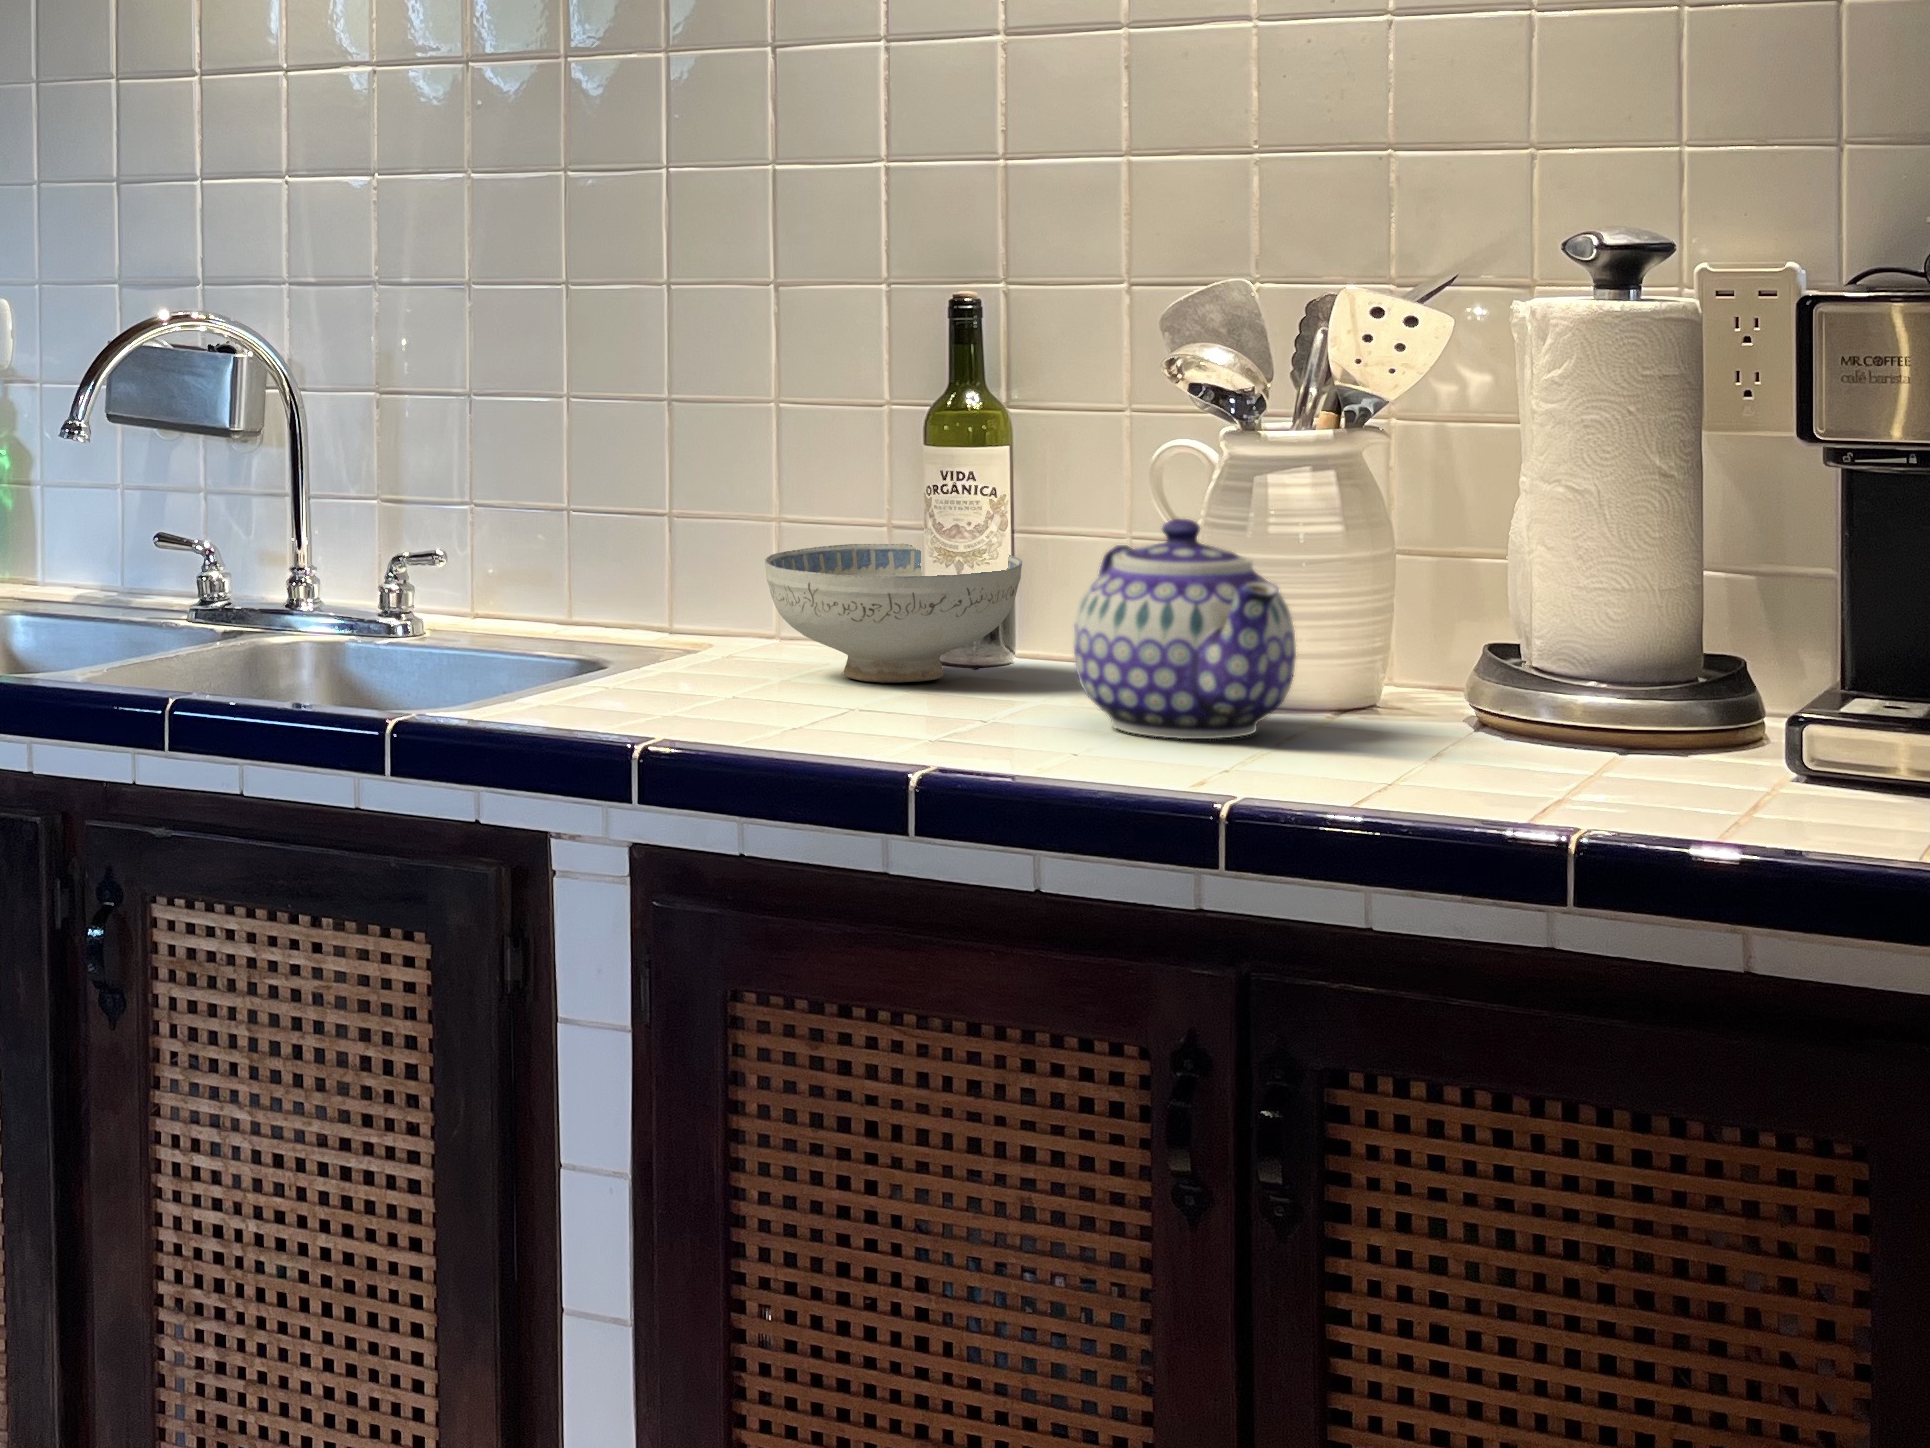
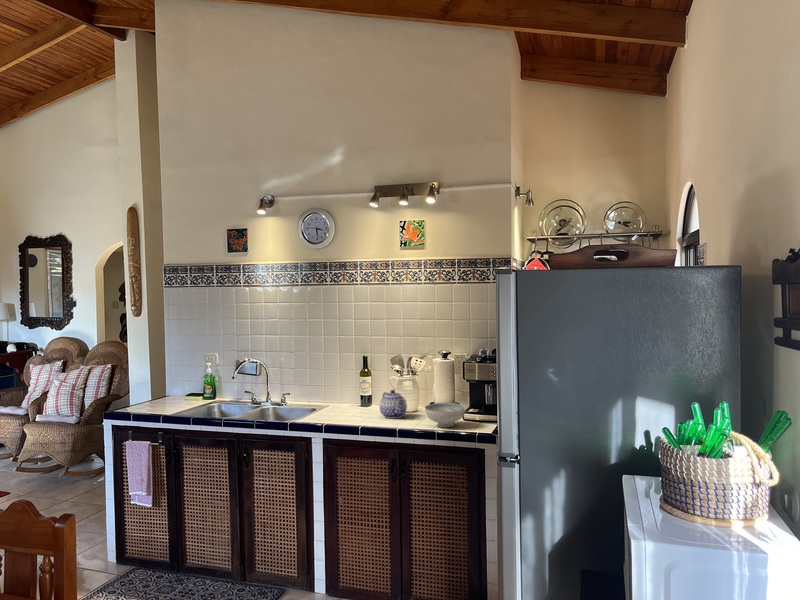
ceramic bowl: present [765,544,1022,682] -> present [425,403,465,428]

